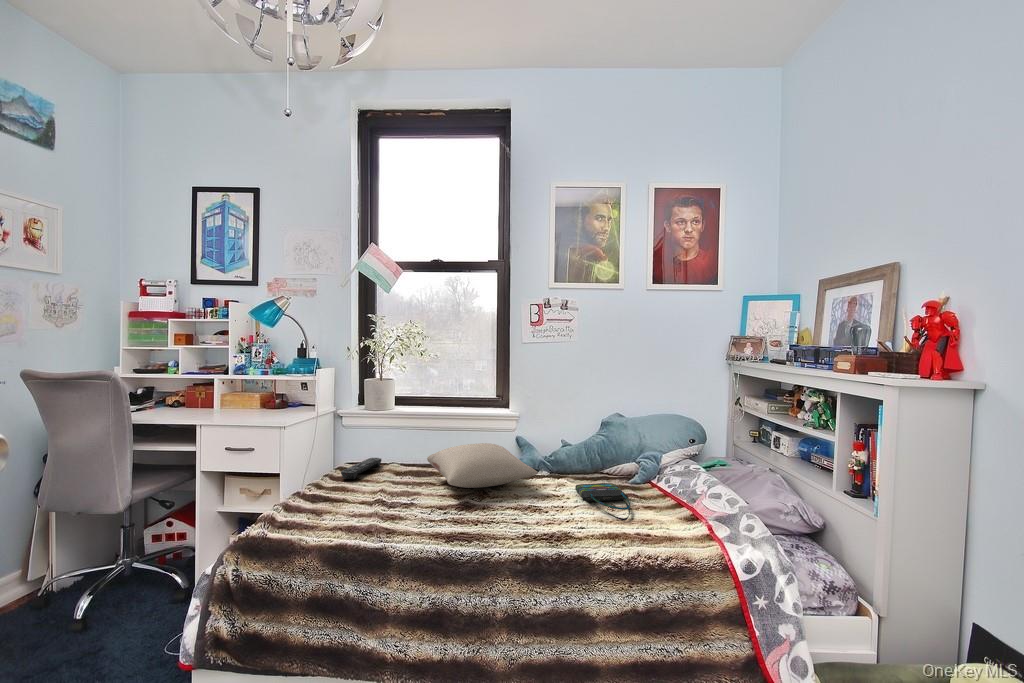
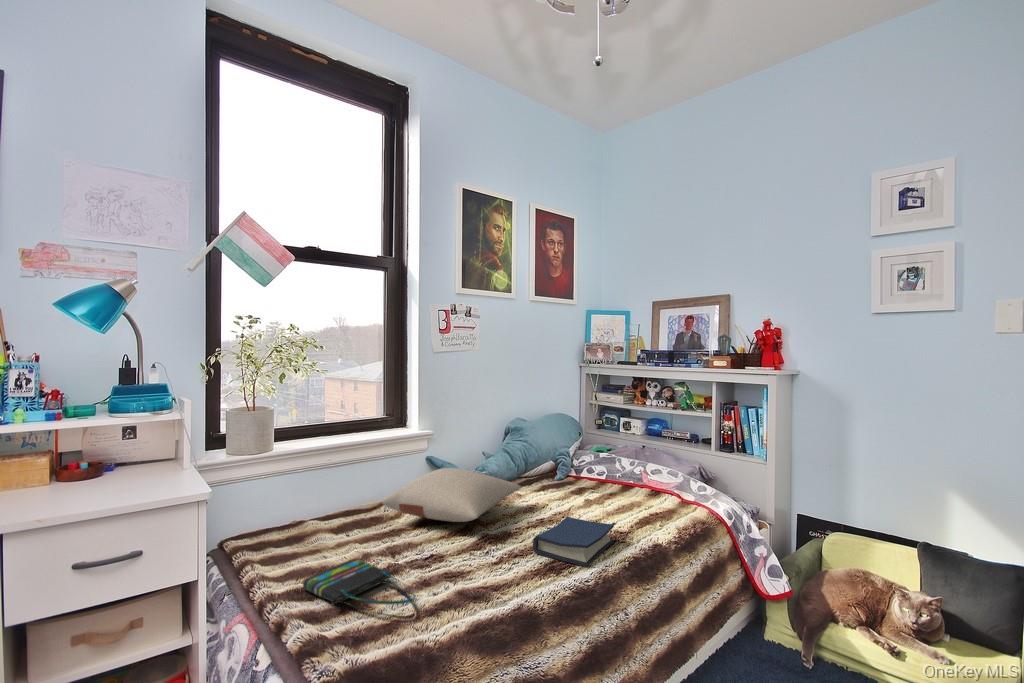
remote control: present [341,458,381,479] -> none [269,522,300,561]
tote bag: present [575,483,630,520] -> present [303,559,416,618]
hardback book: none [465,505,539,545] -> present [533,517,614,567]

